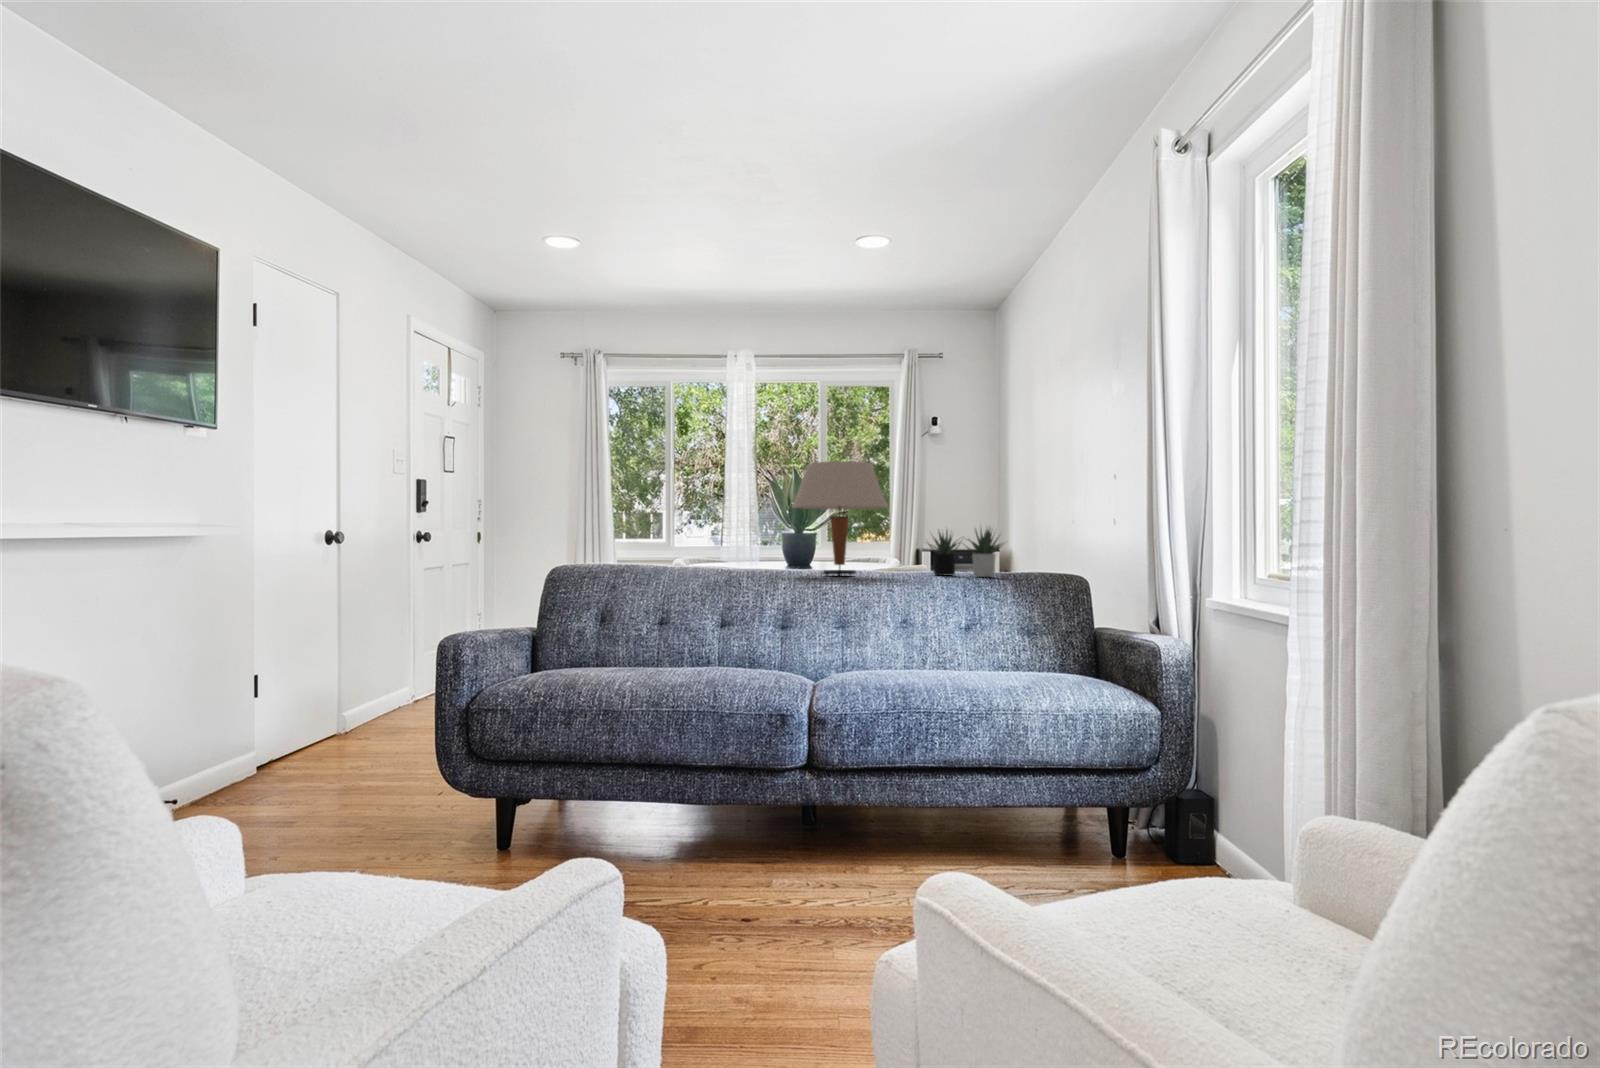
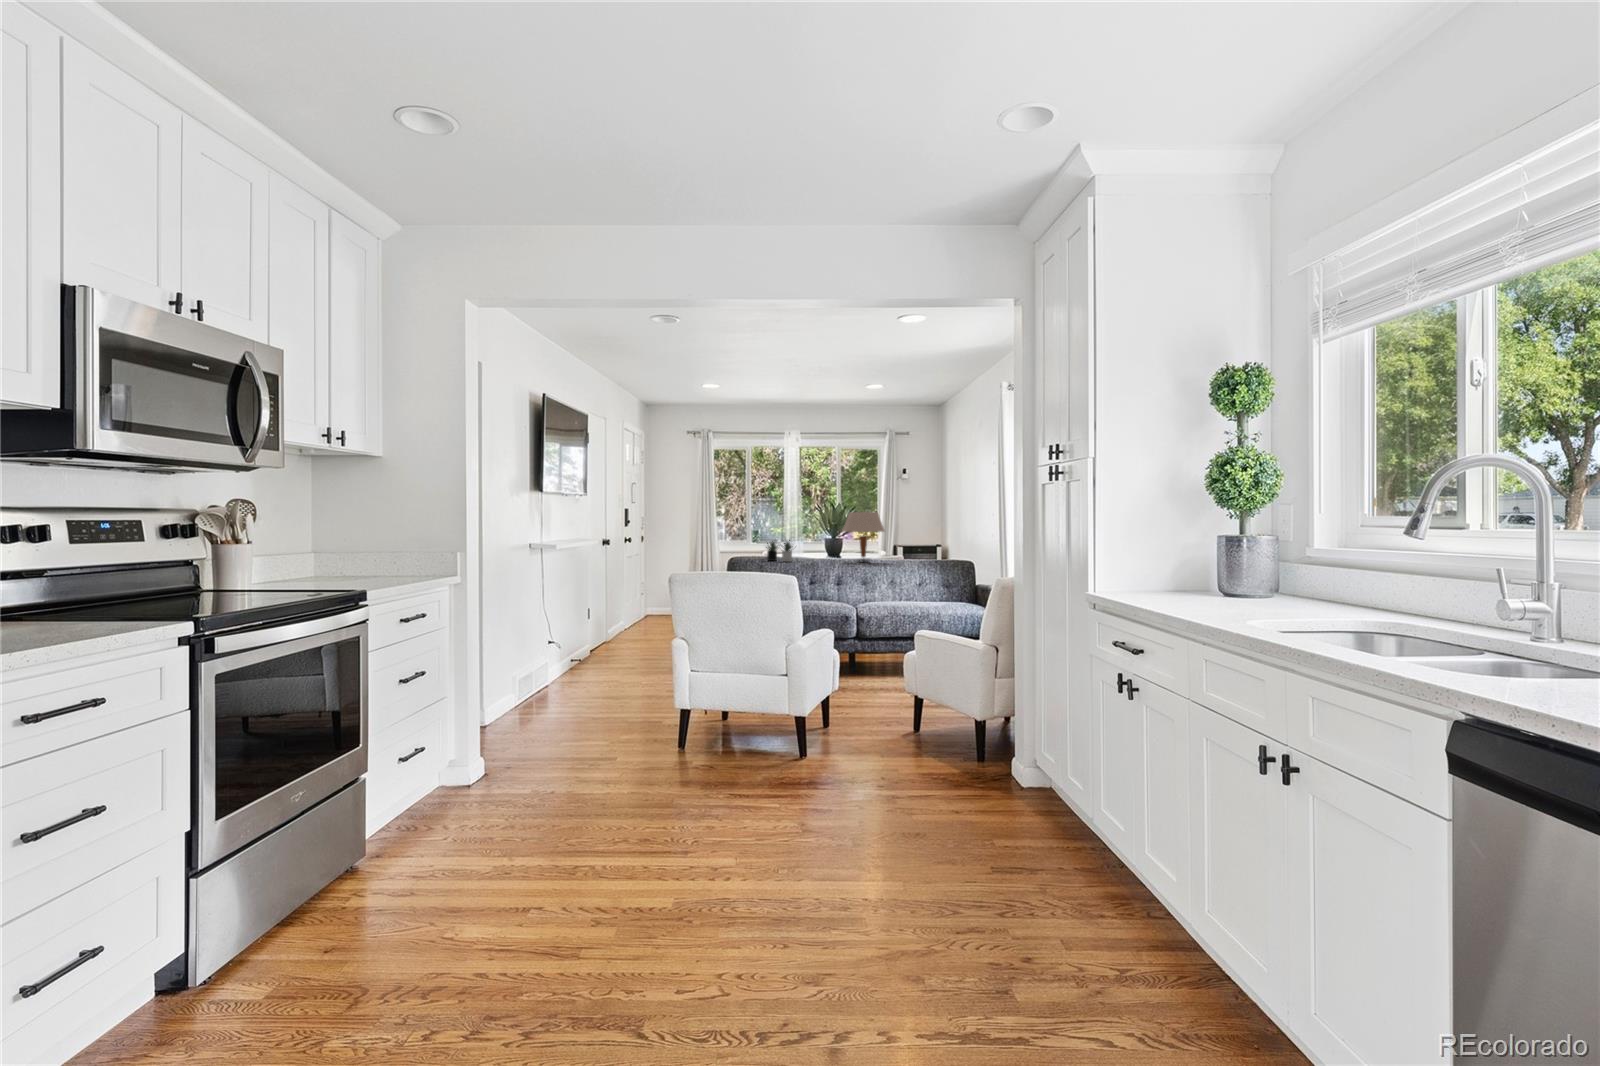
succulent plant: present [928,529,1001,577] -> present [766,540,793,562]

